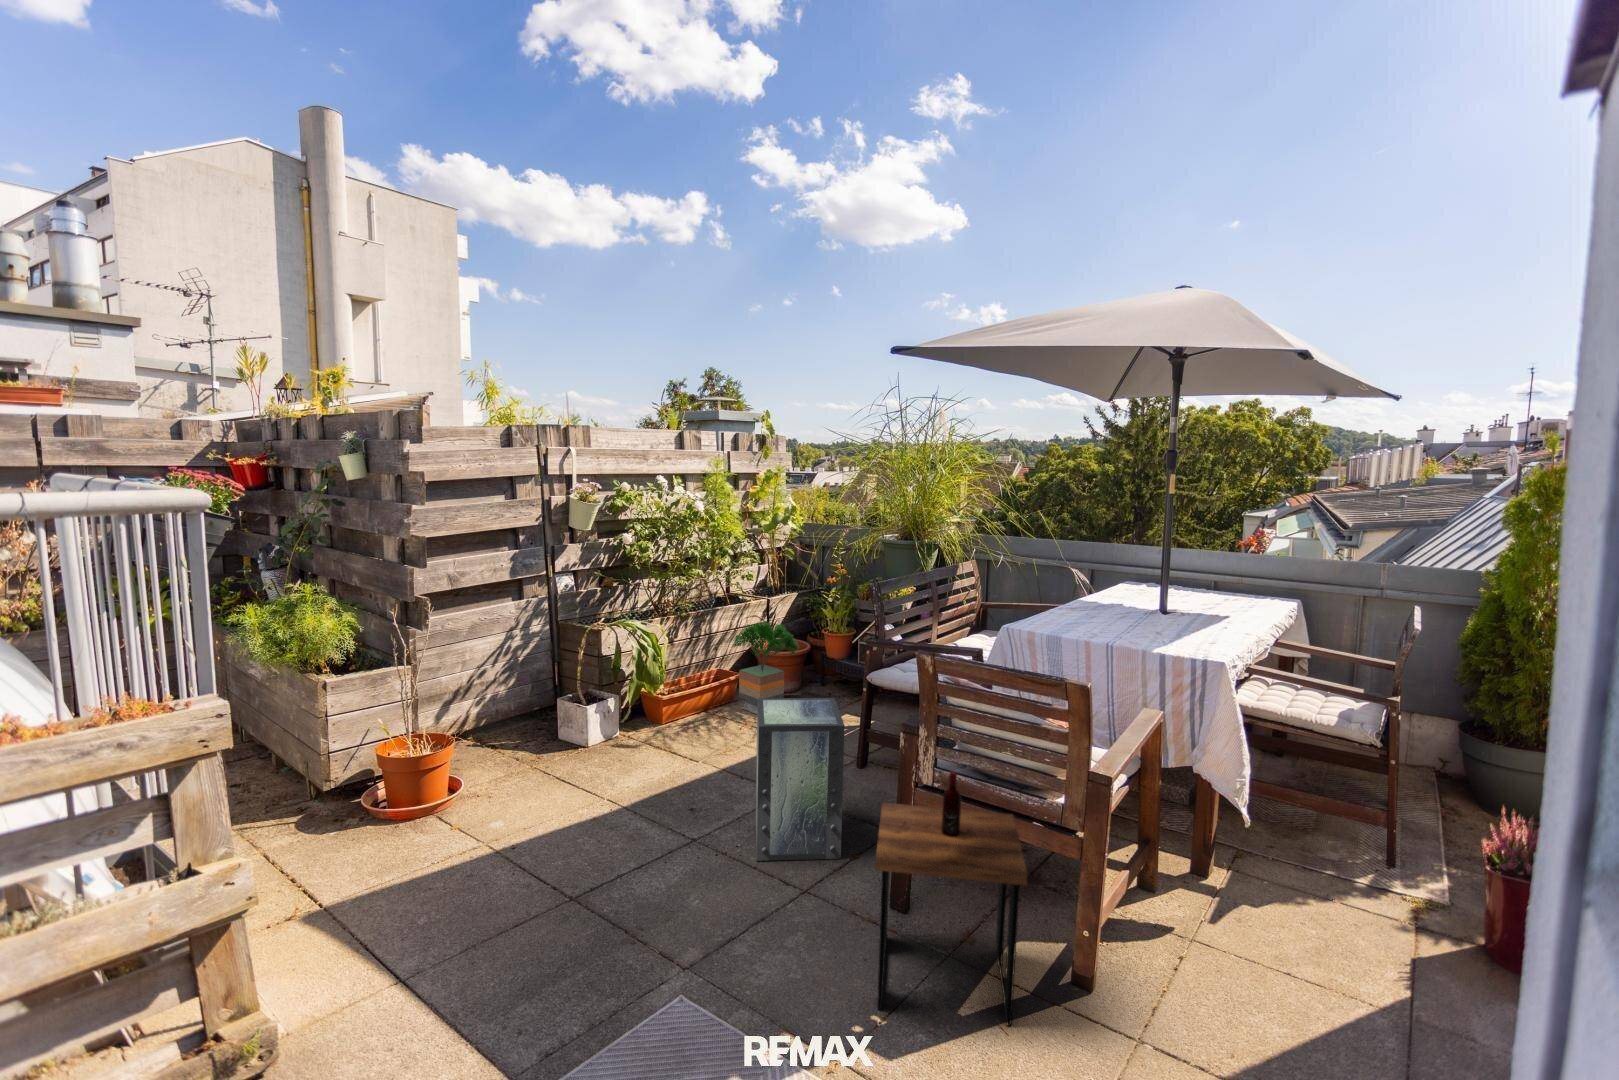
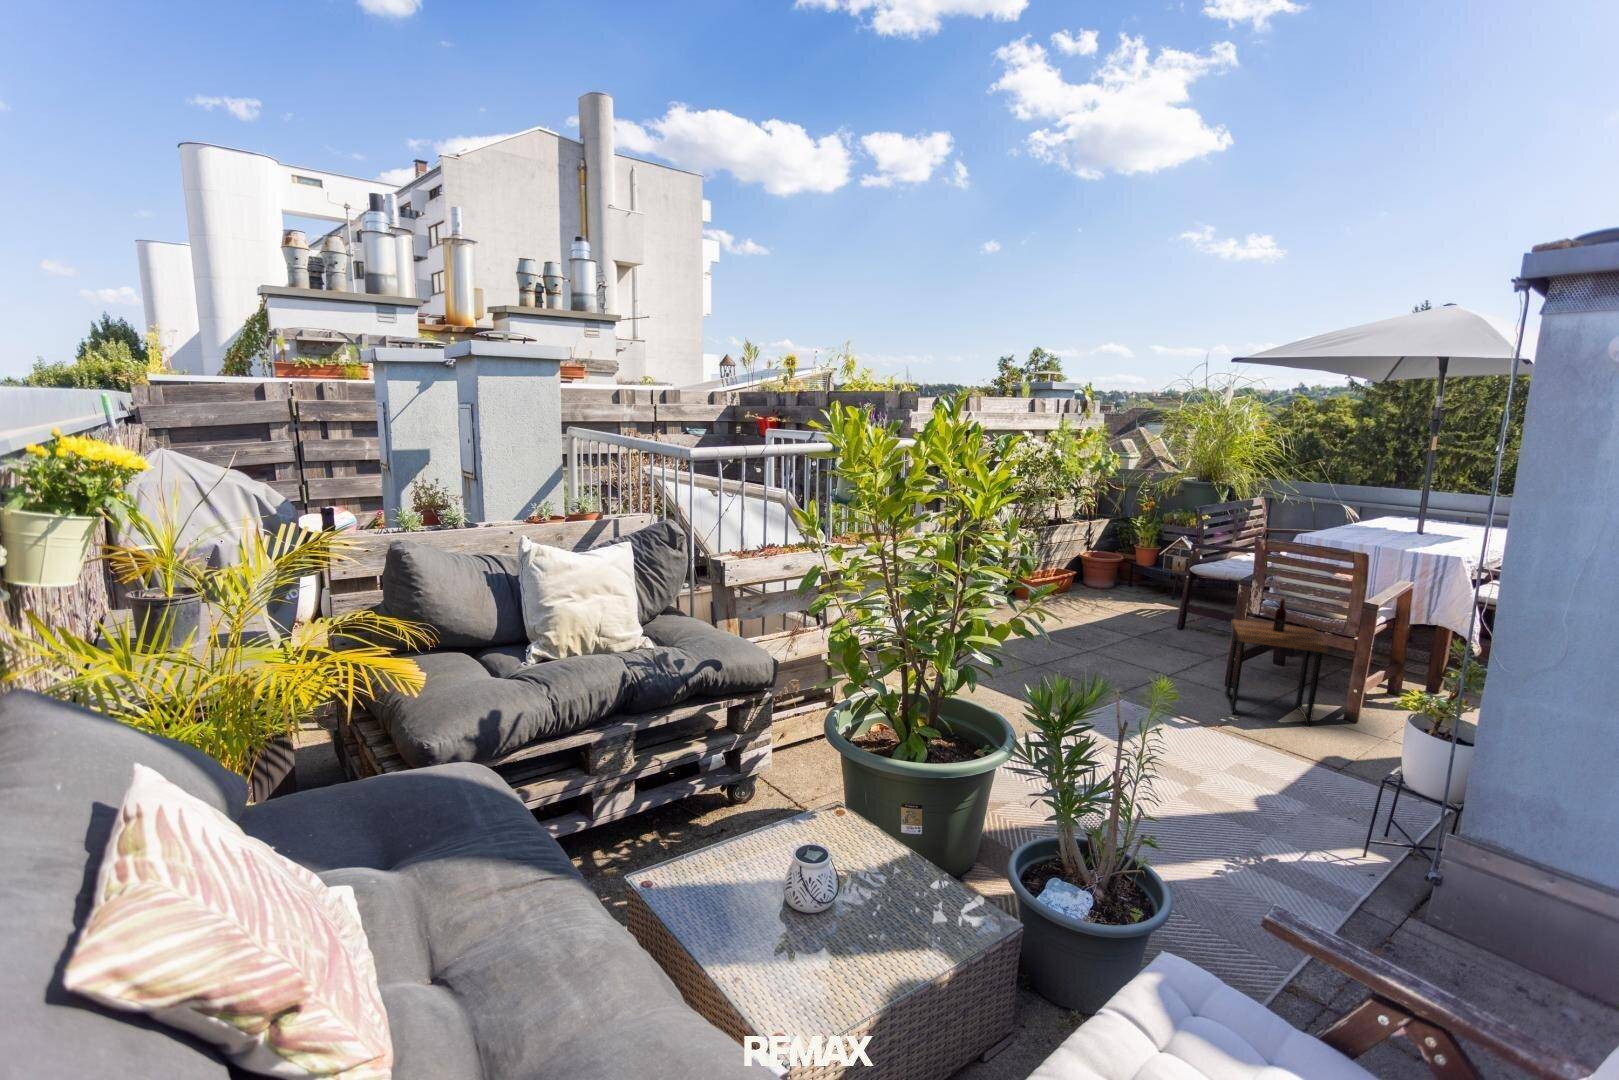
potted tree: present [732,622,799,714] -> none [1069,535,1121,599]
storage box: present [756,698,845,861] -> none [1121,571,1195,665]

